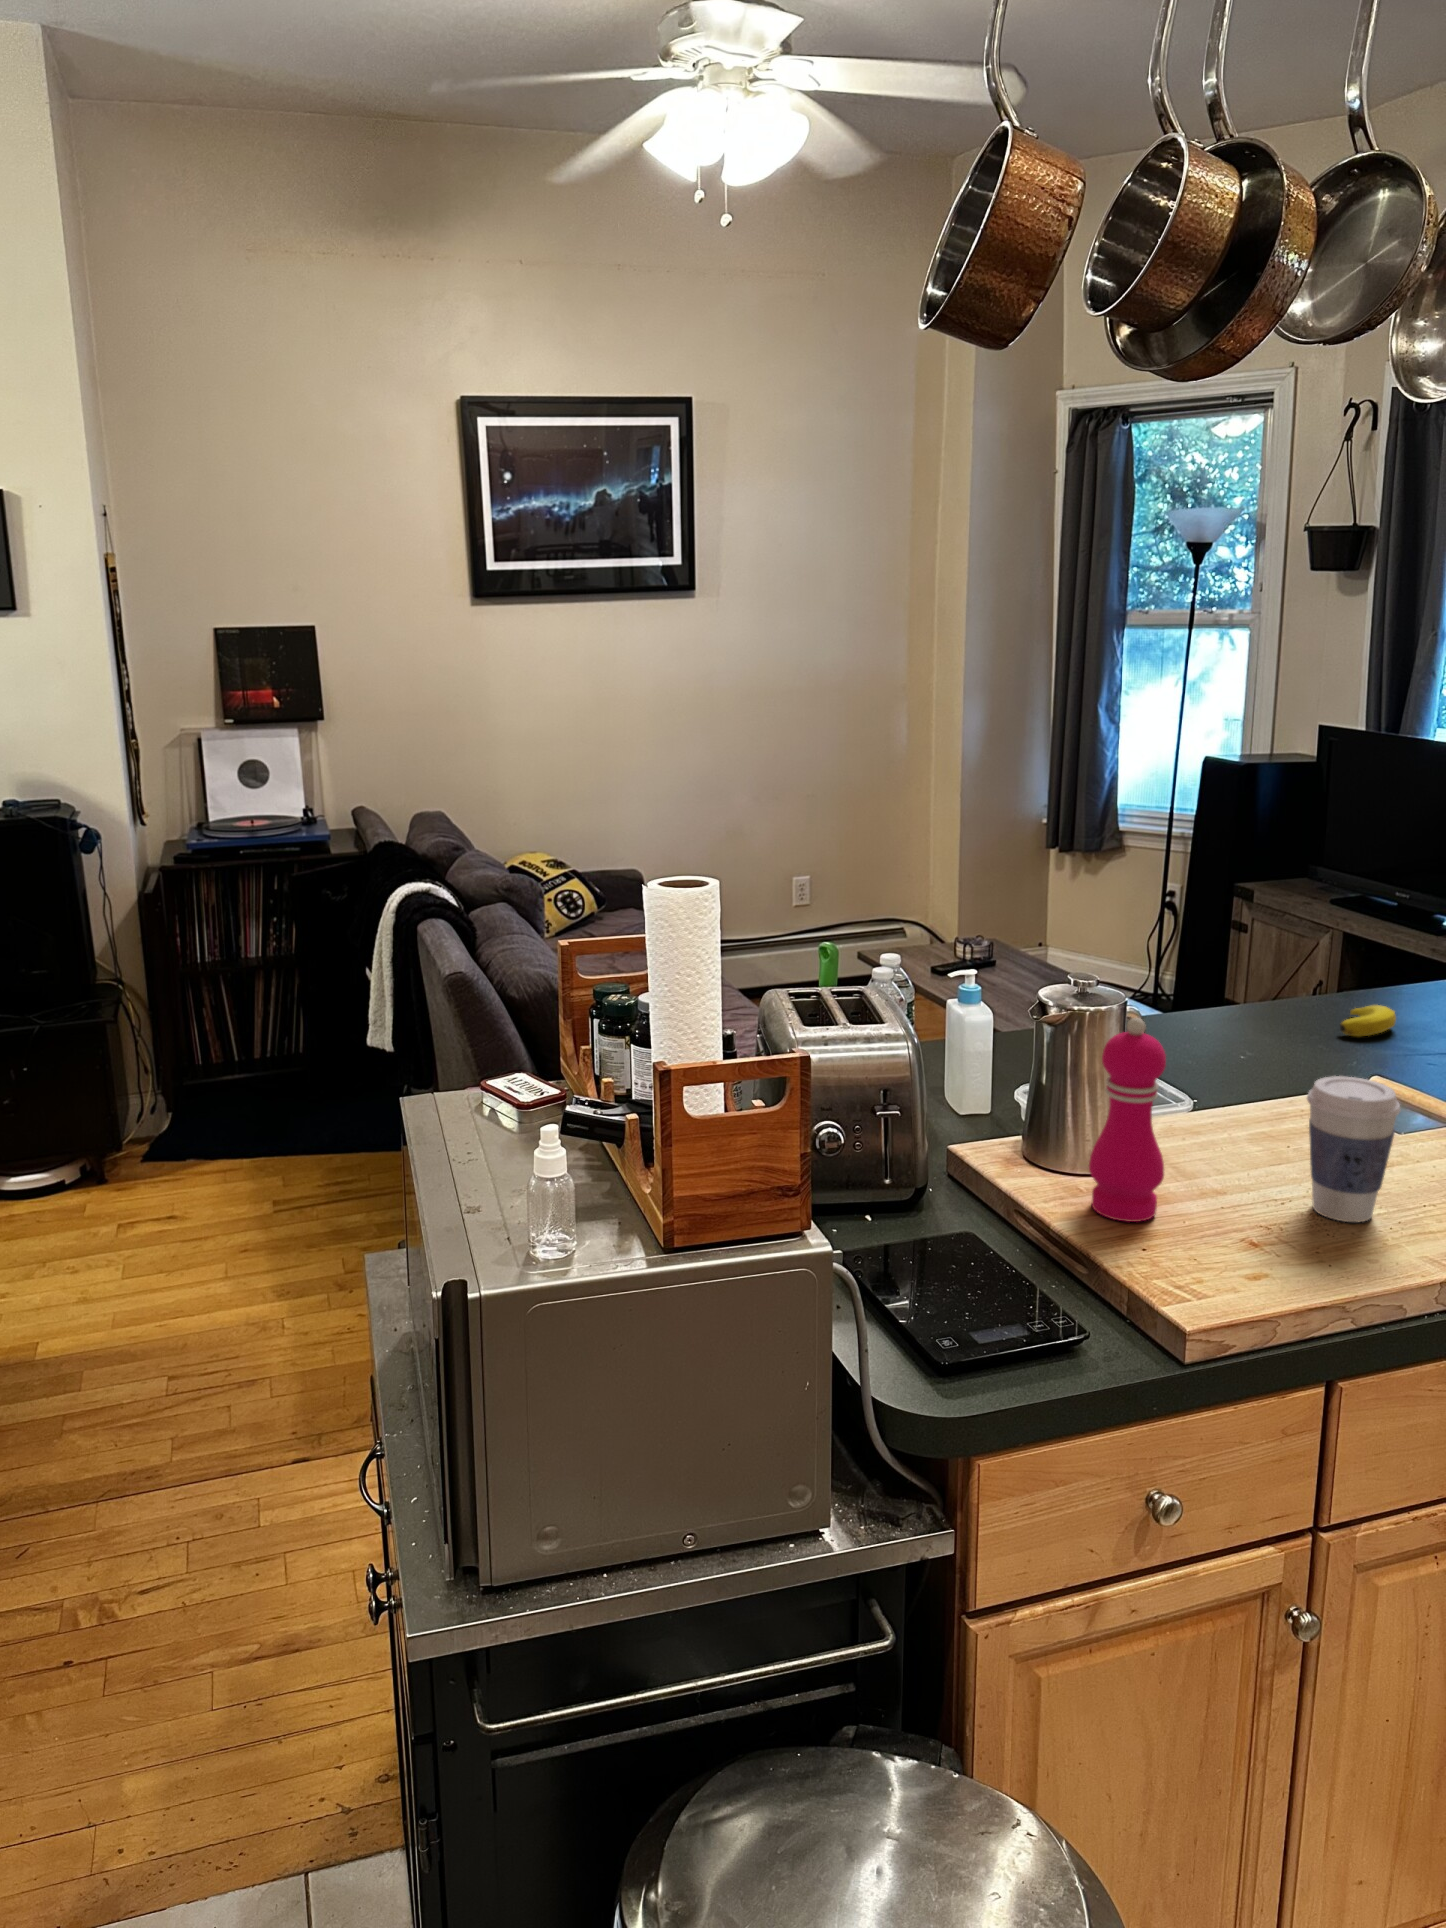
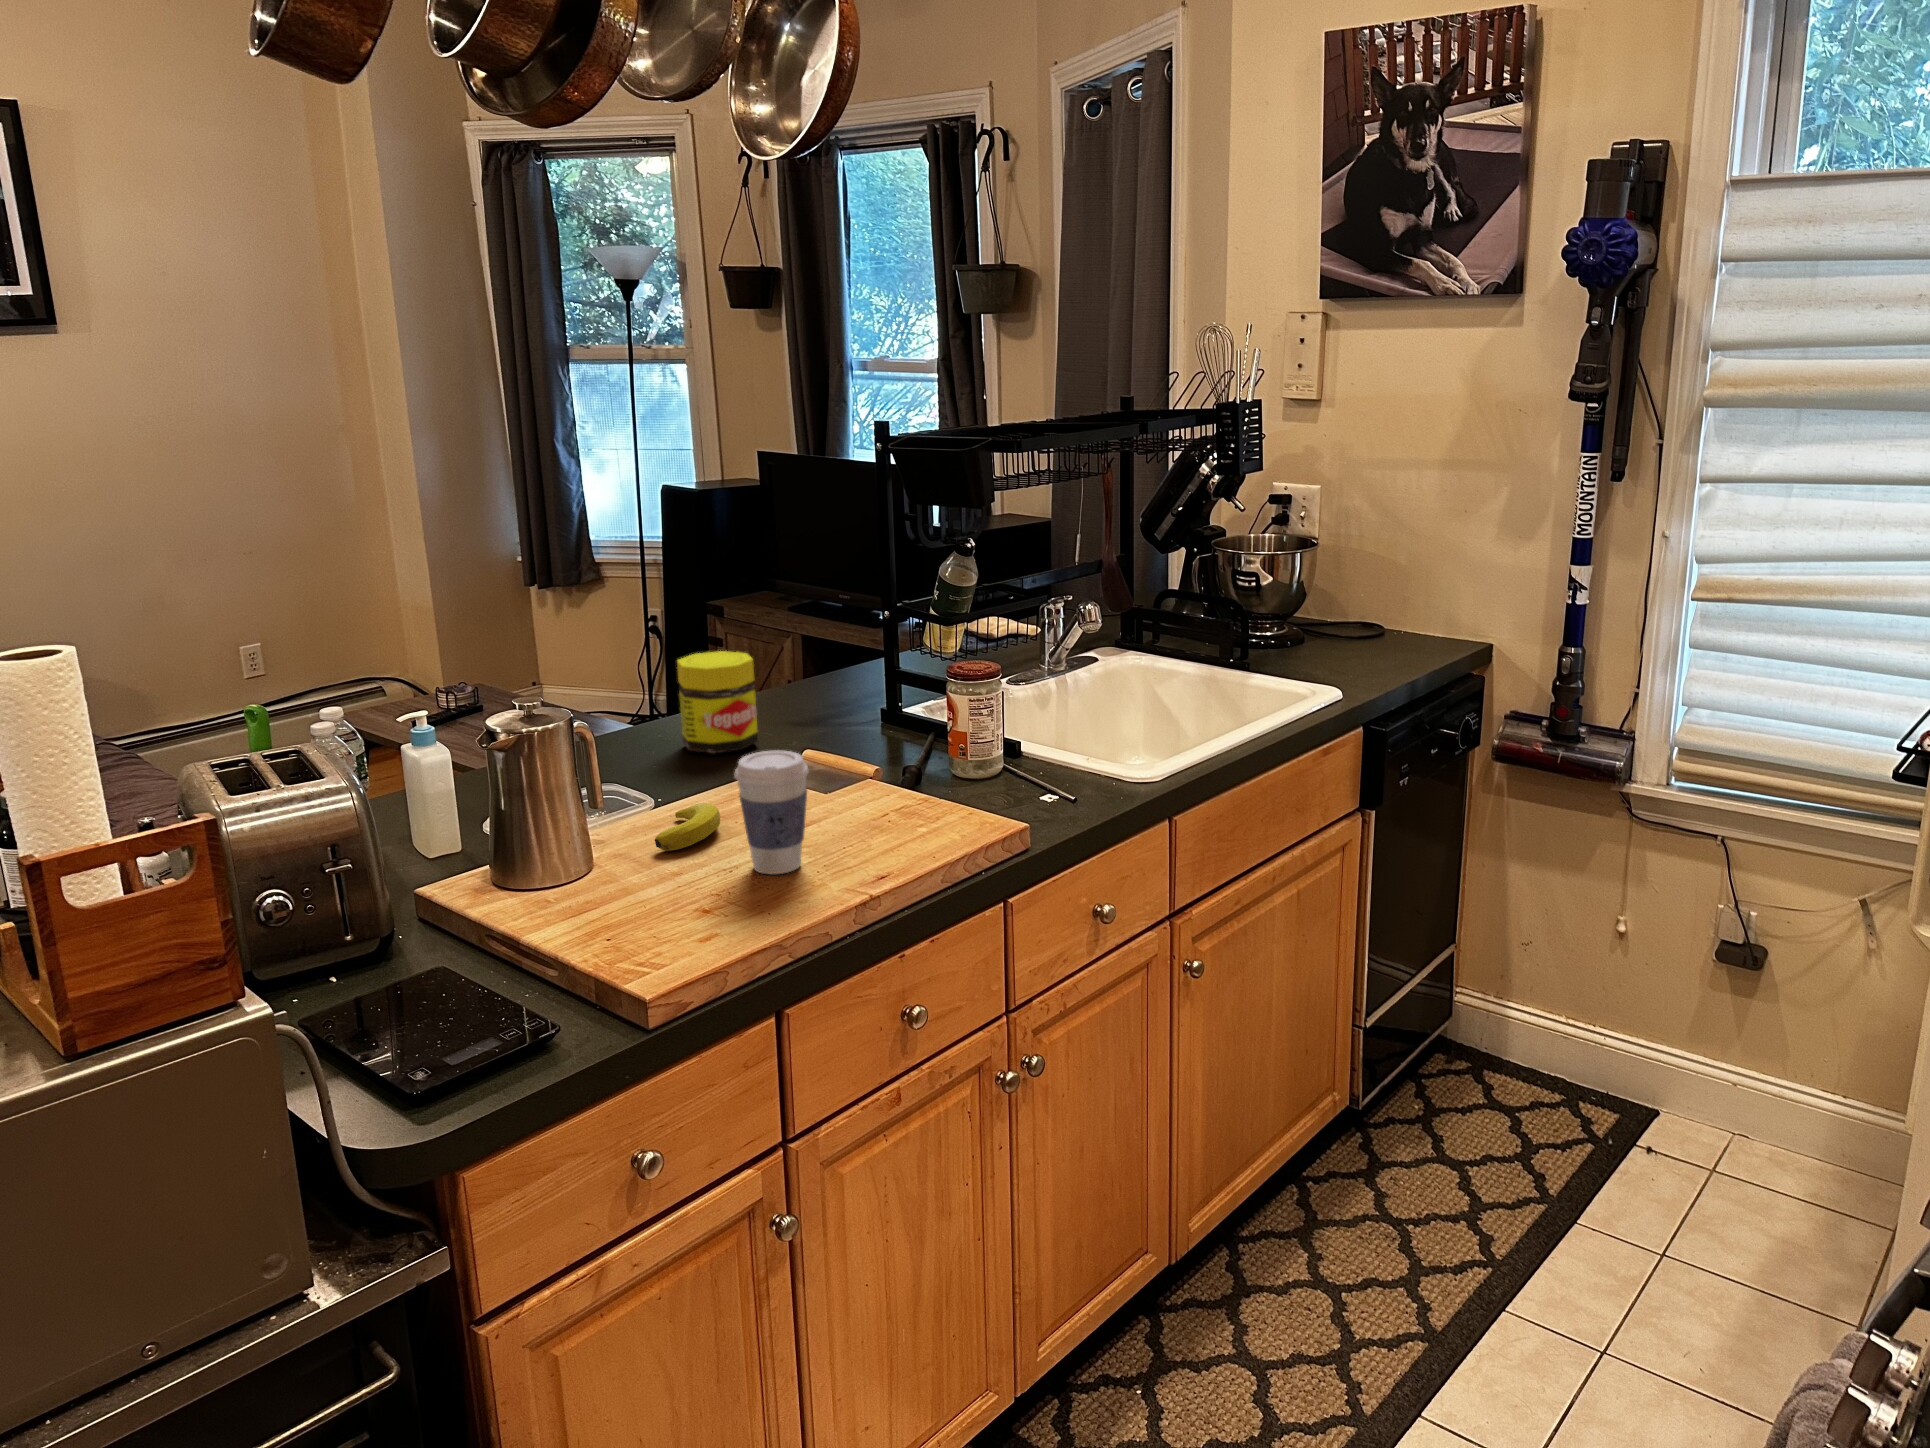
jar: none [1227,949,1325,1064] -> present [677,651,758,753]
banana: present [1340,1005,1396,1037] -> present [655,803,720,851]
pepper mill: present [1089,1018,1166,1222] -> none [546,730,620,919]

